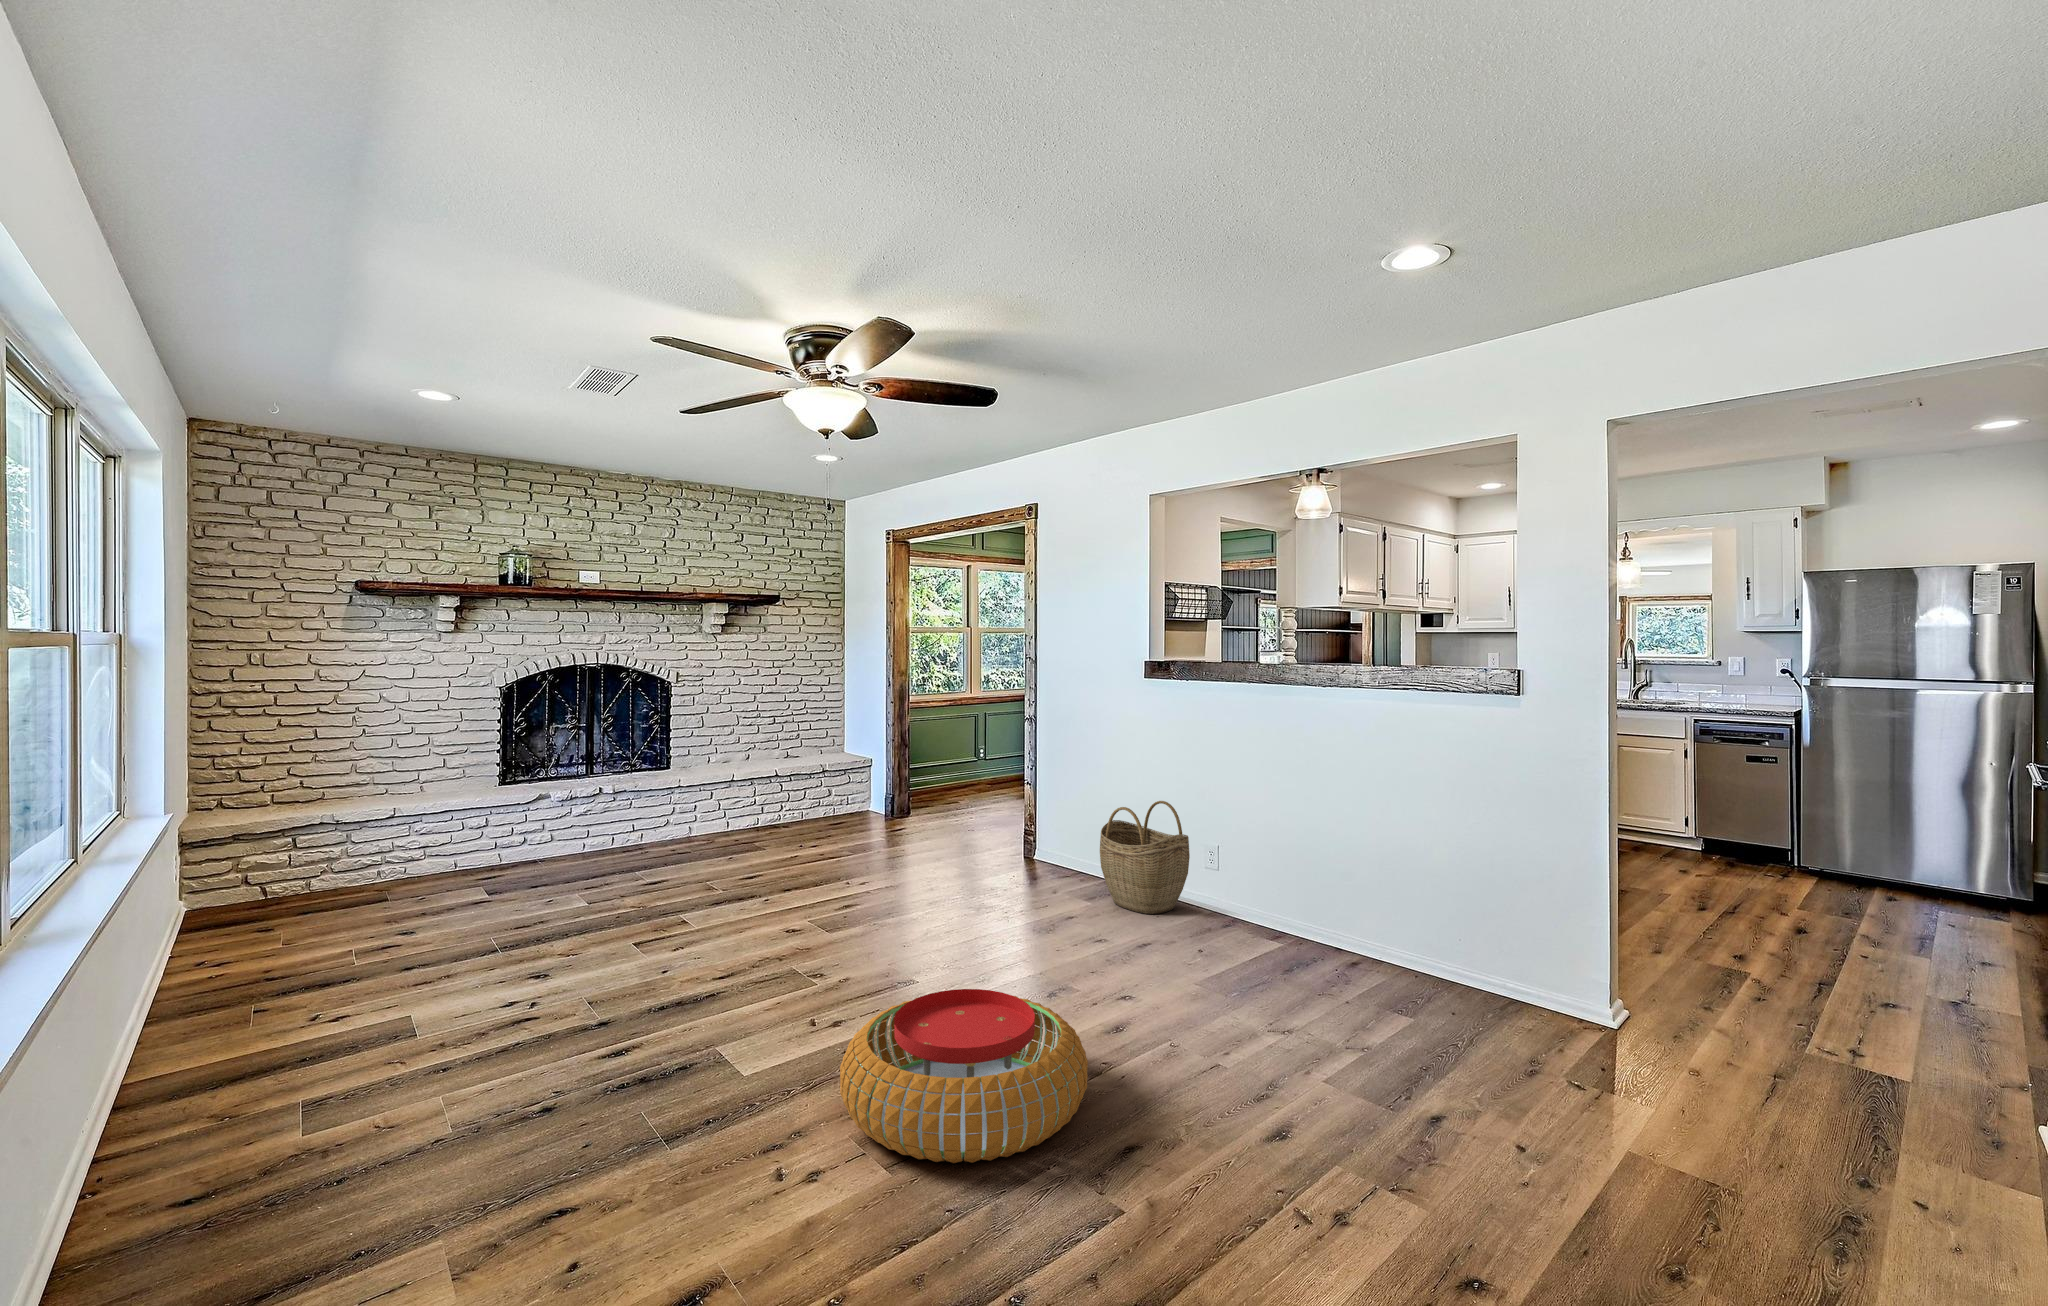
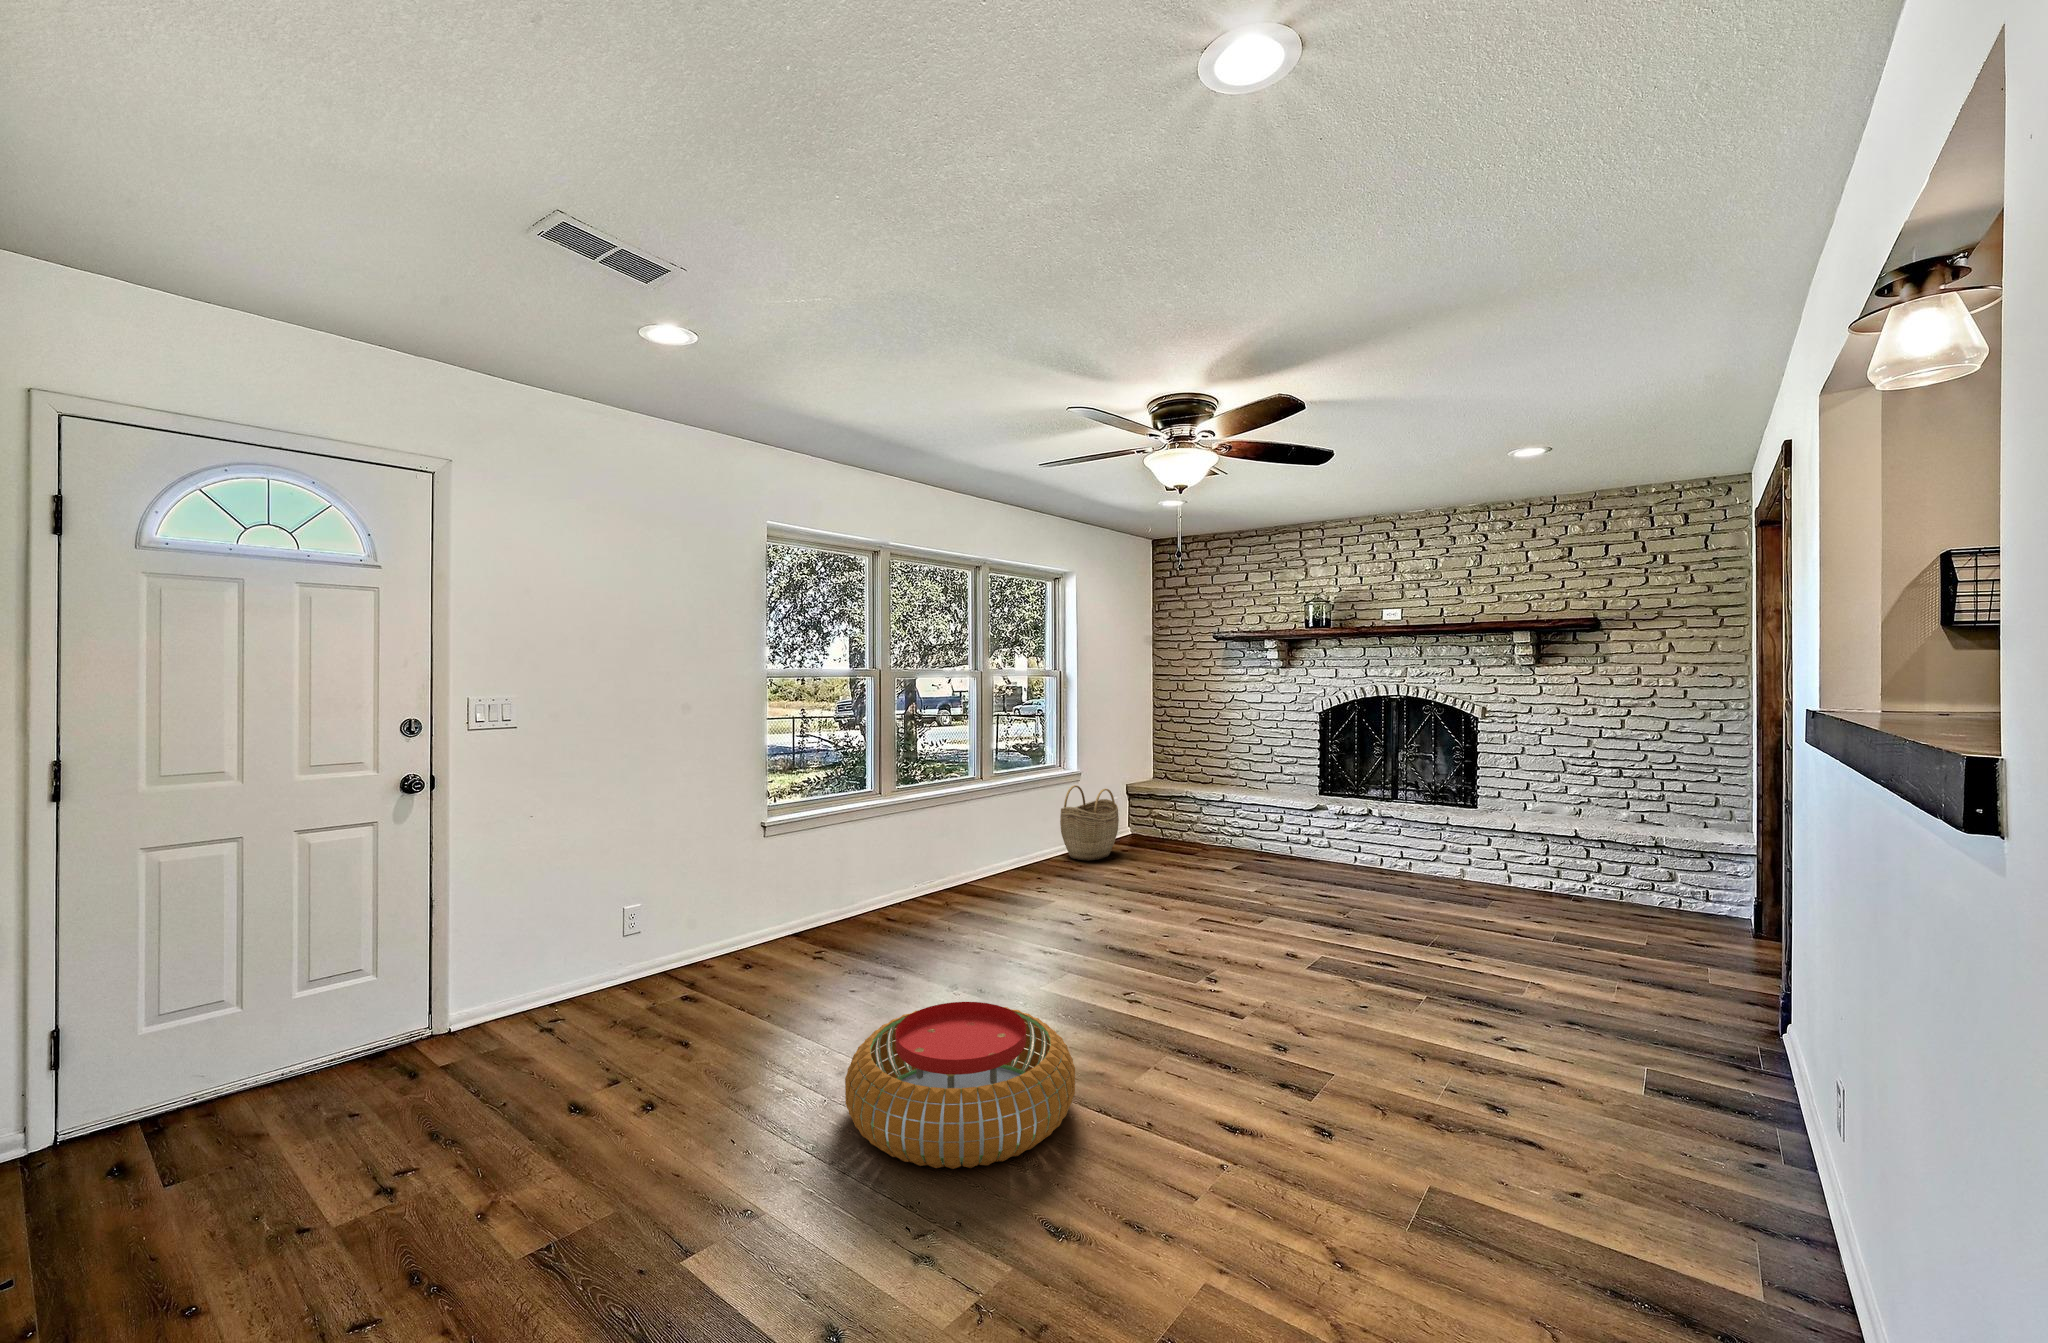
woven basket: present [1100,801,1190,914] -> present [1060,785,1119,861]

